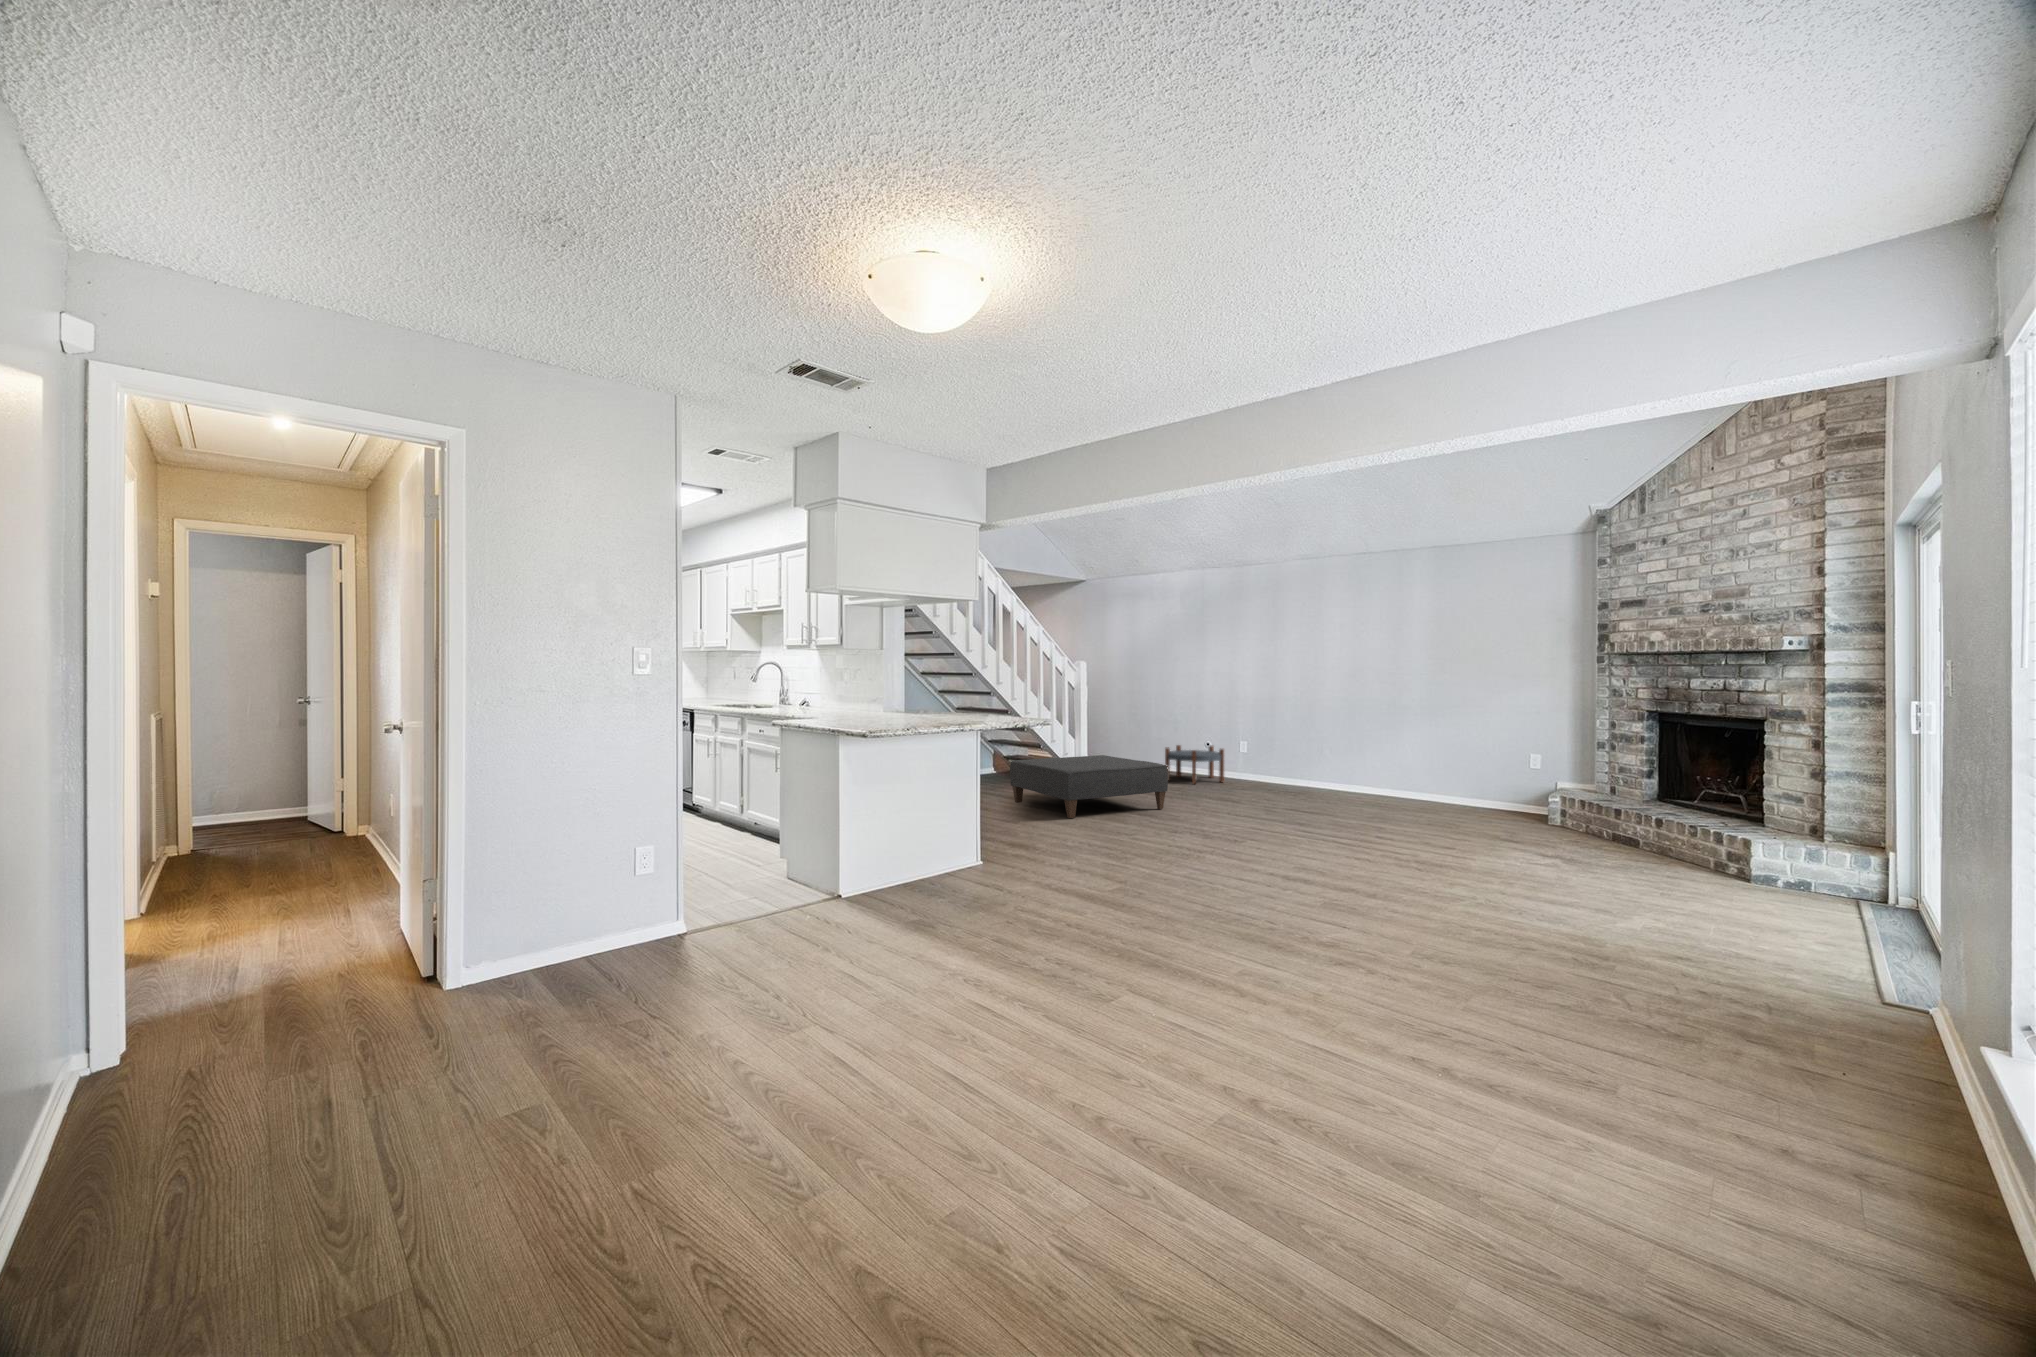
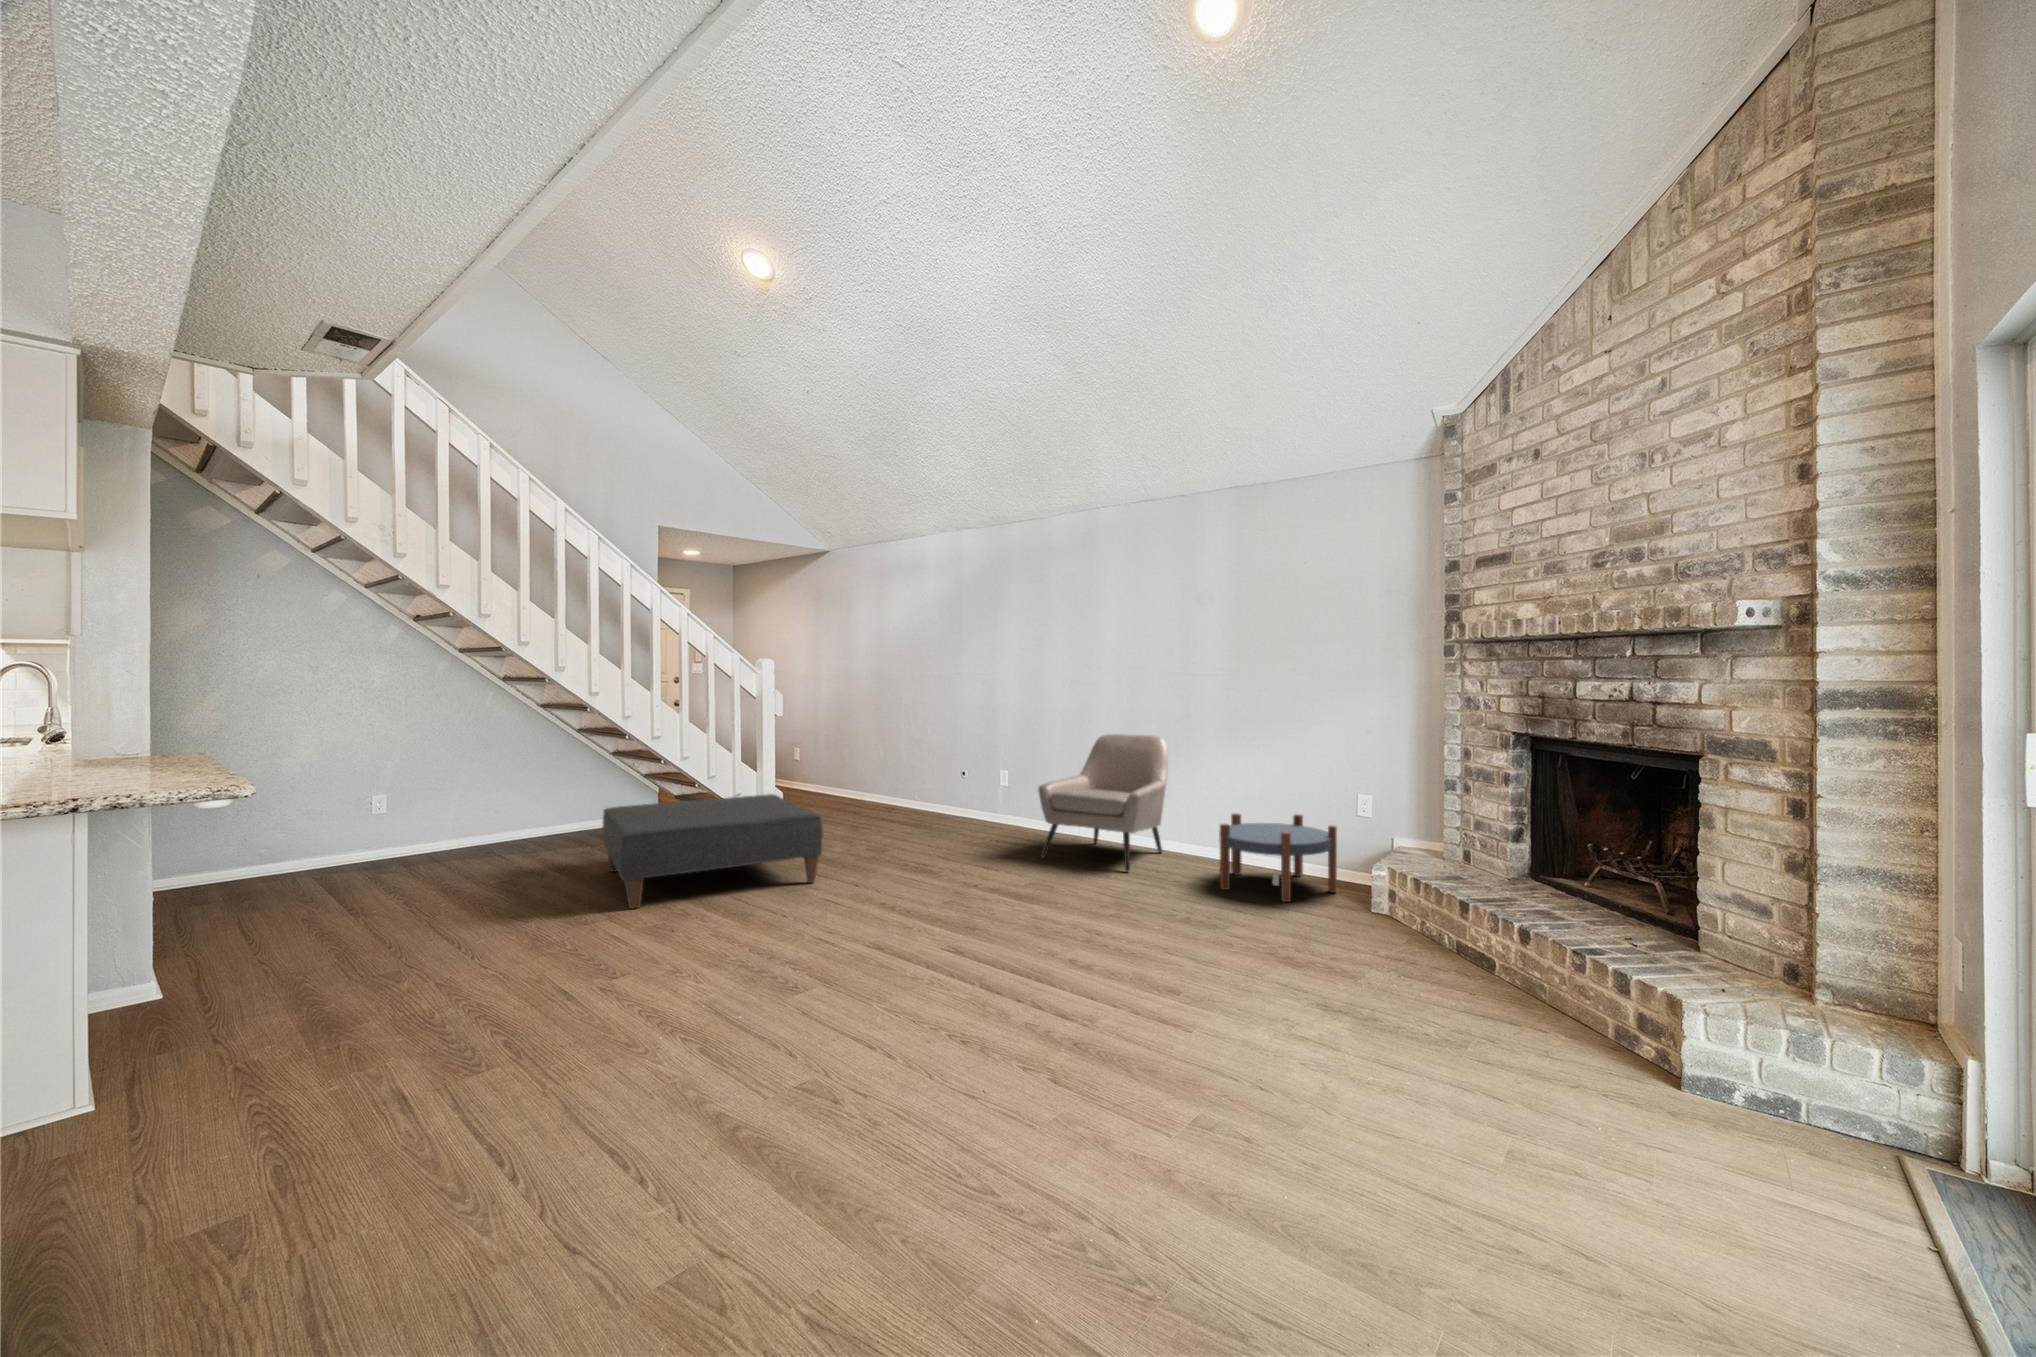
armchair: none [1293,716,1383,807] -> present [1038,734,1168,872]
side table: present [1165,745,1224,784] -> present [1219,813,1337,902]

